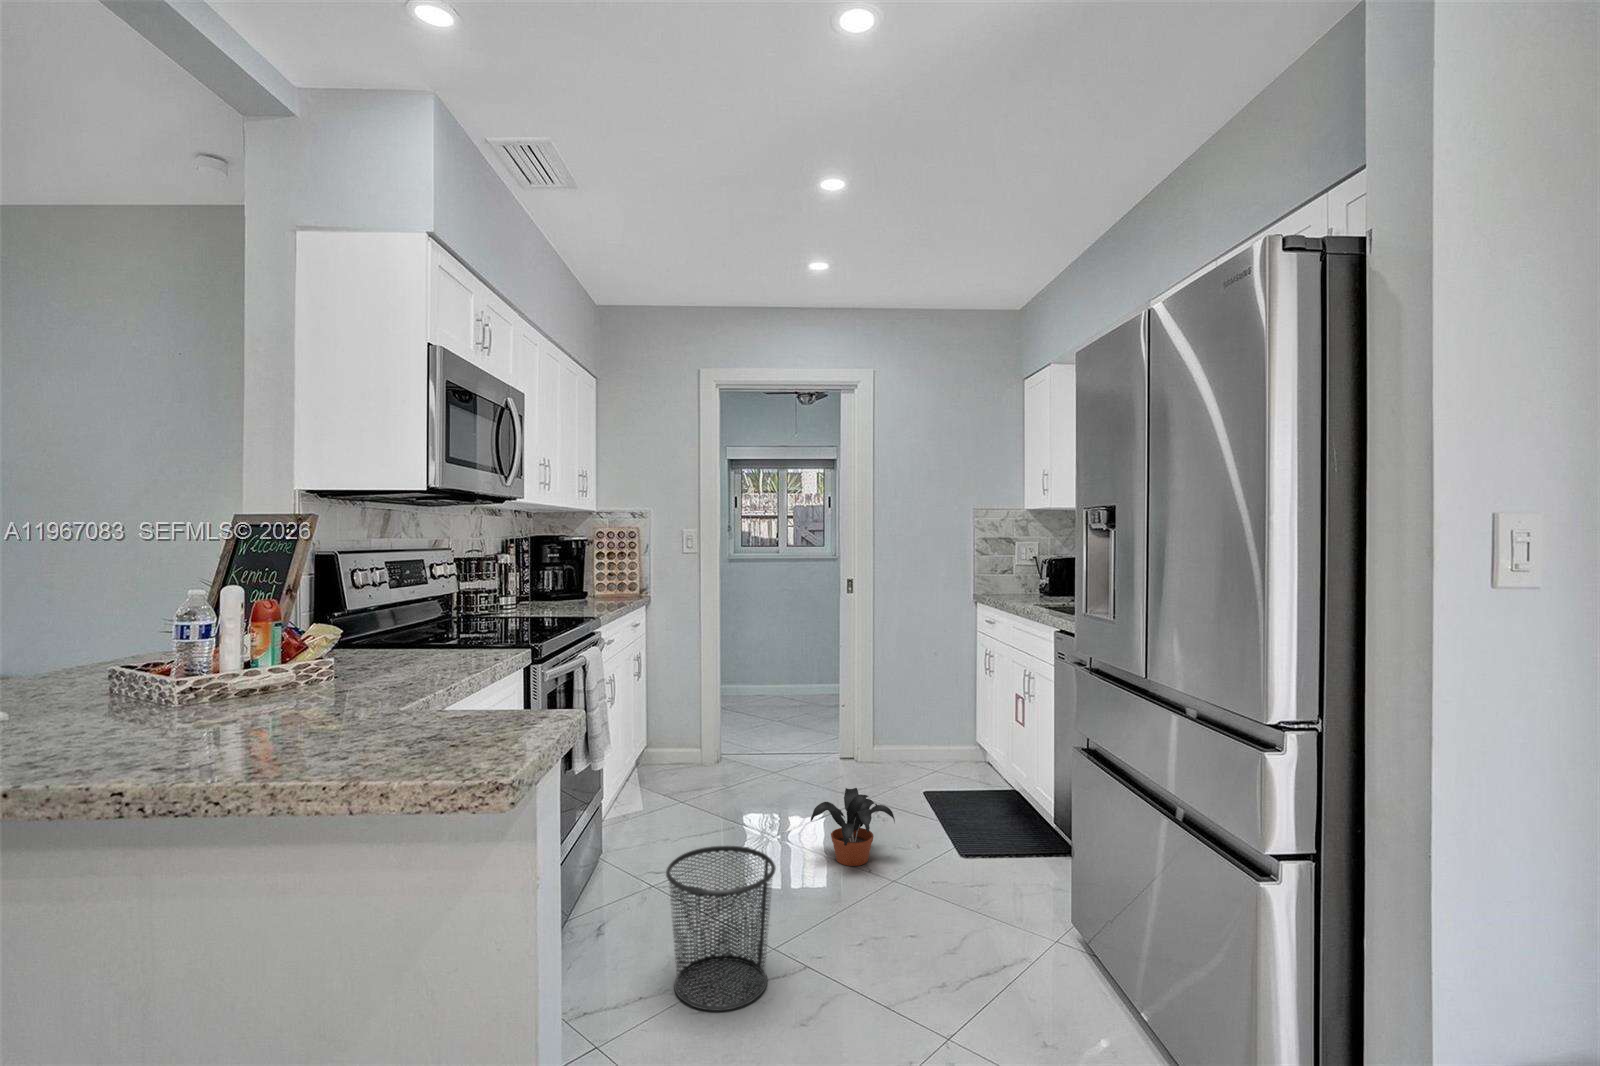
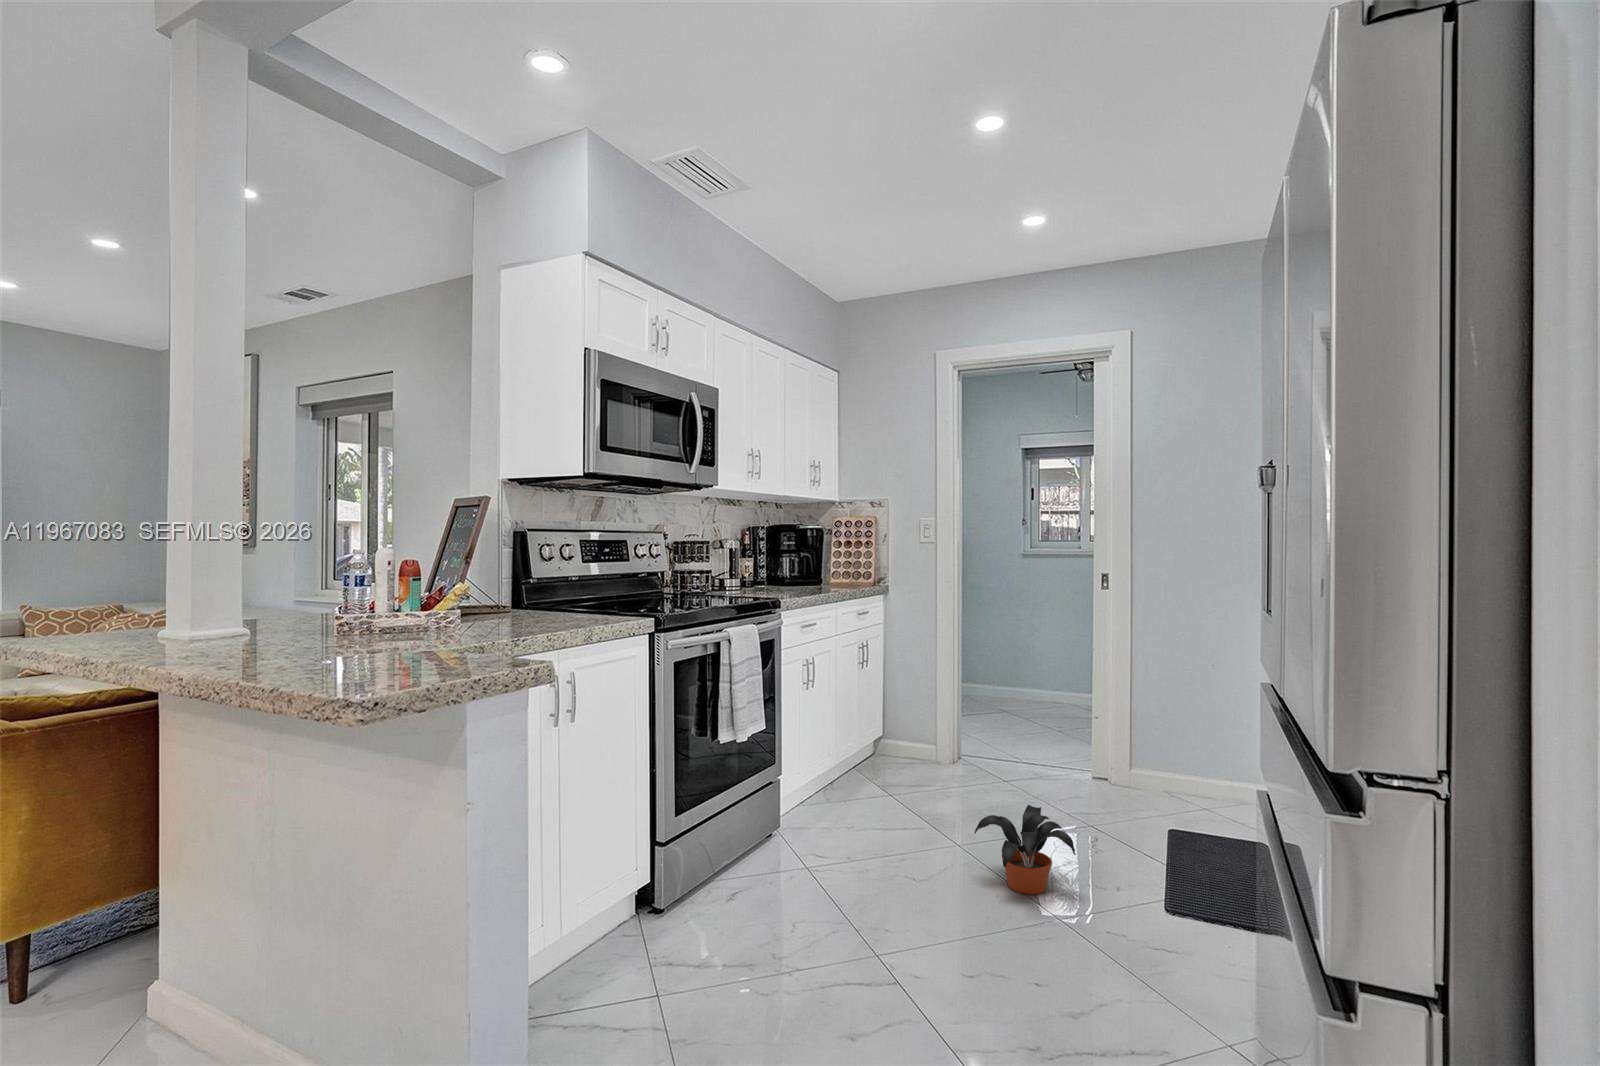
waste bin: present [666,846,776,1010] -> none [745,831,857,998]

